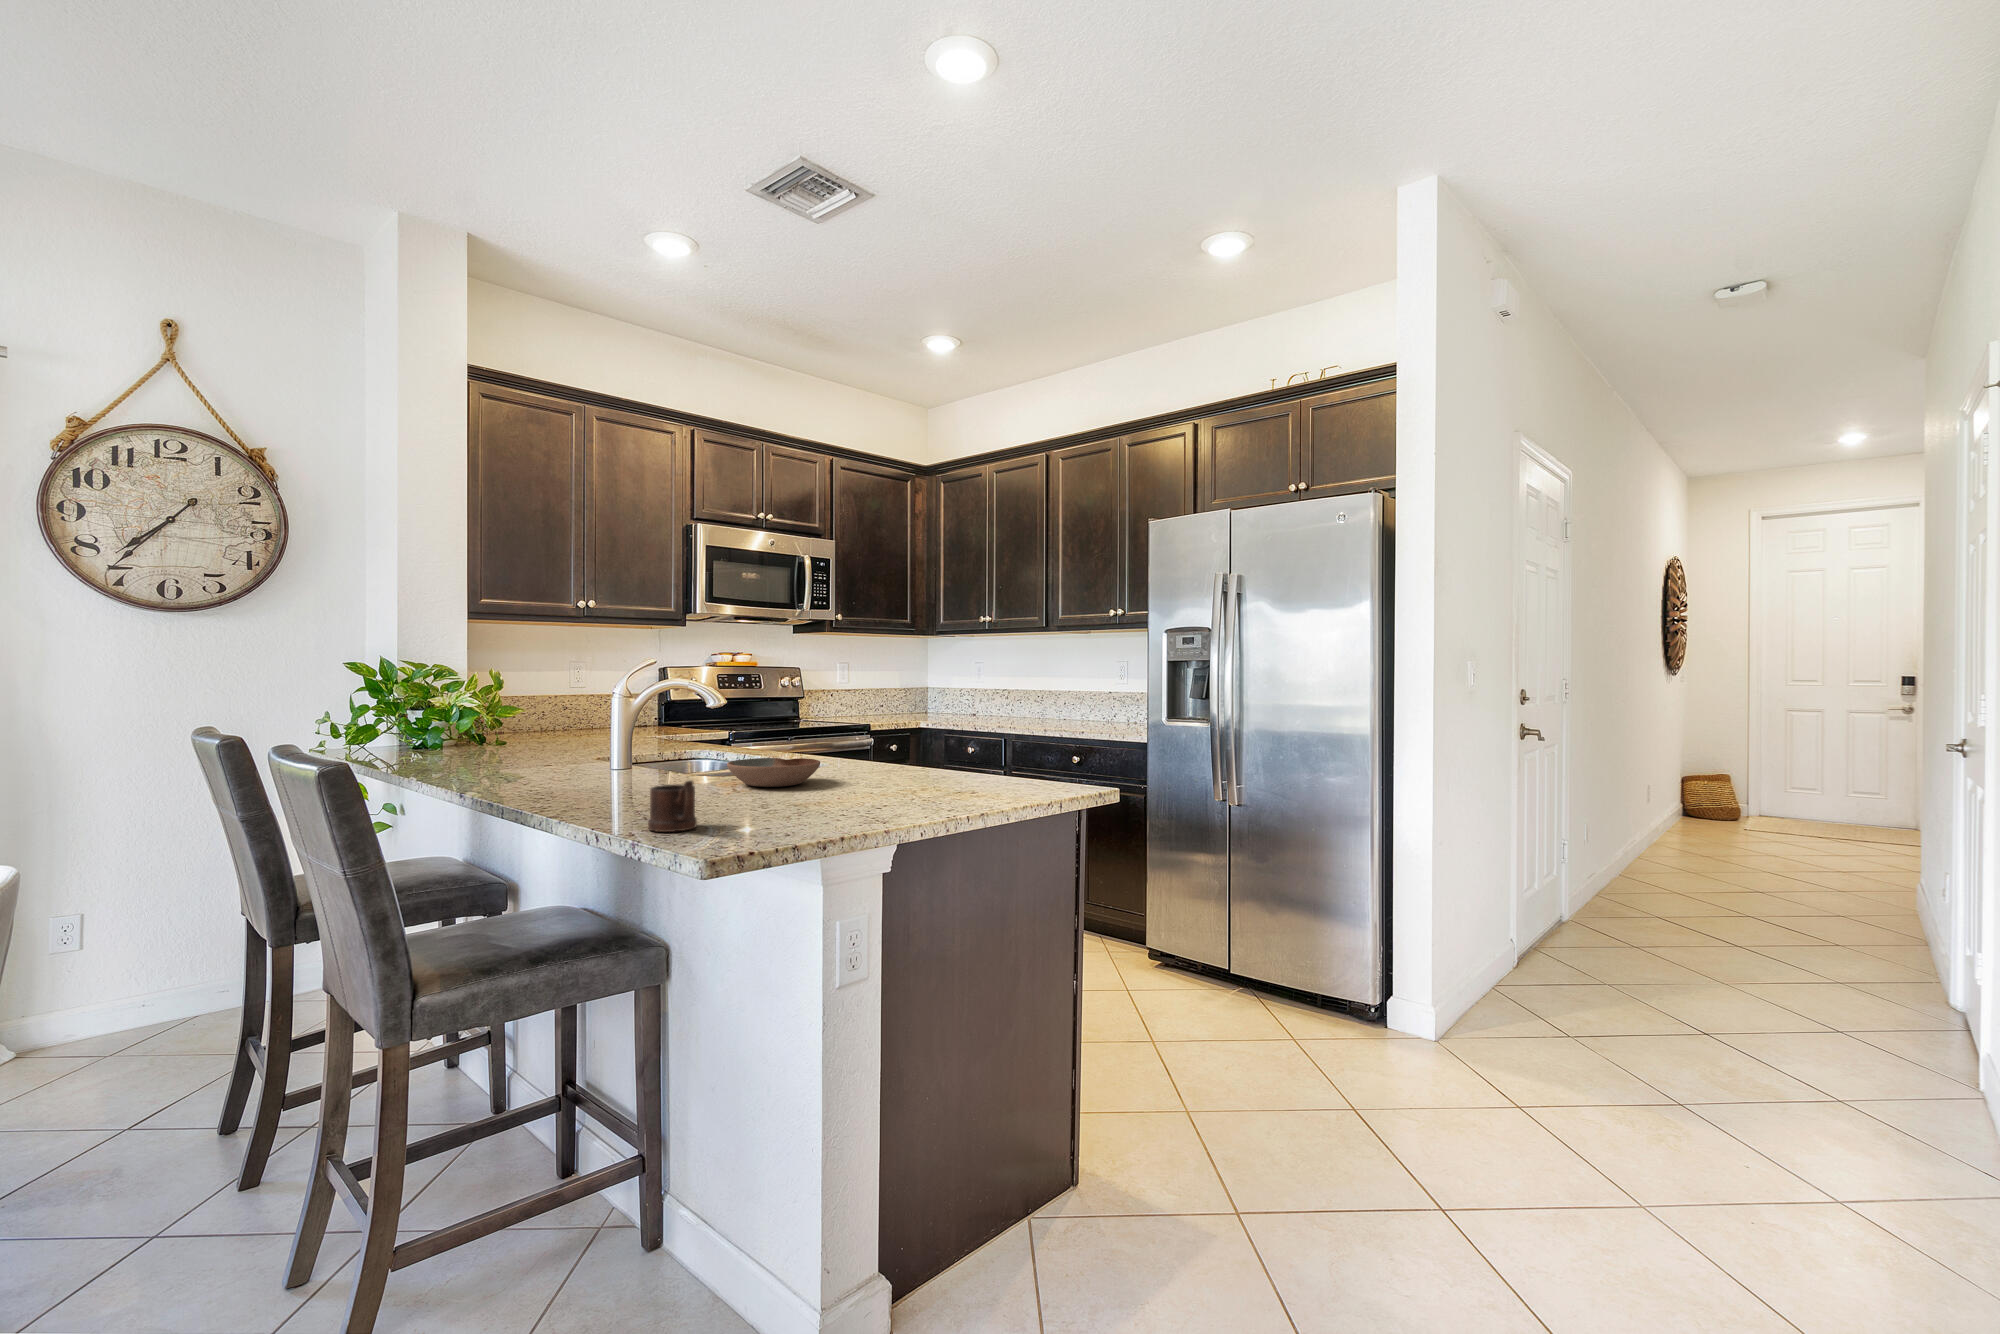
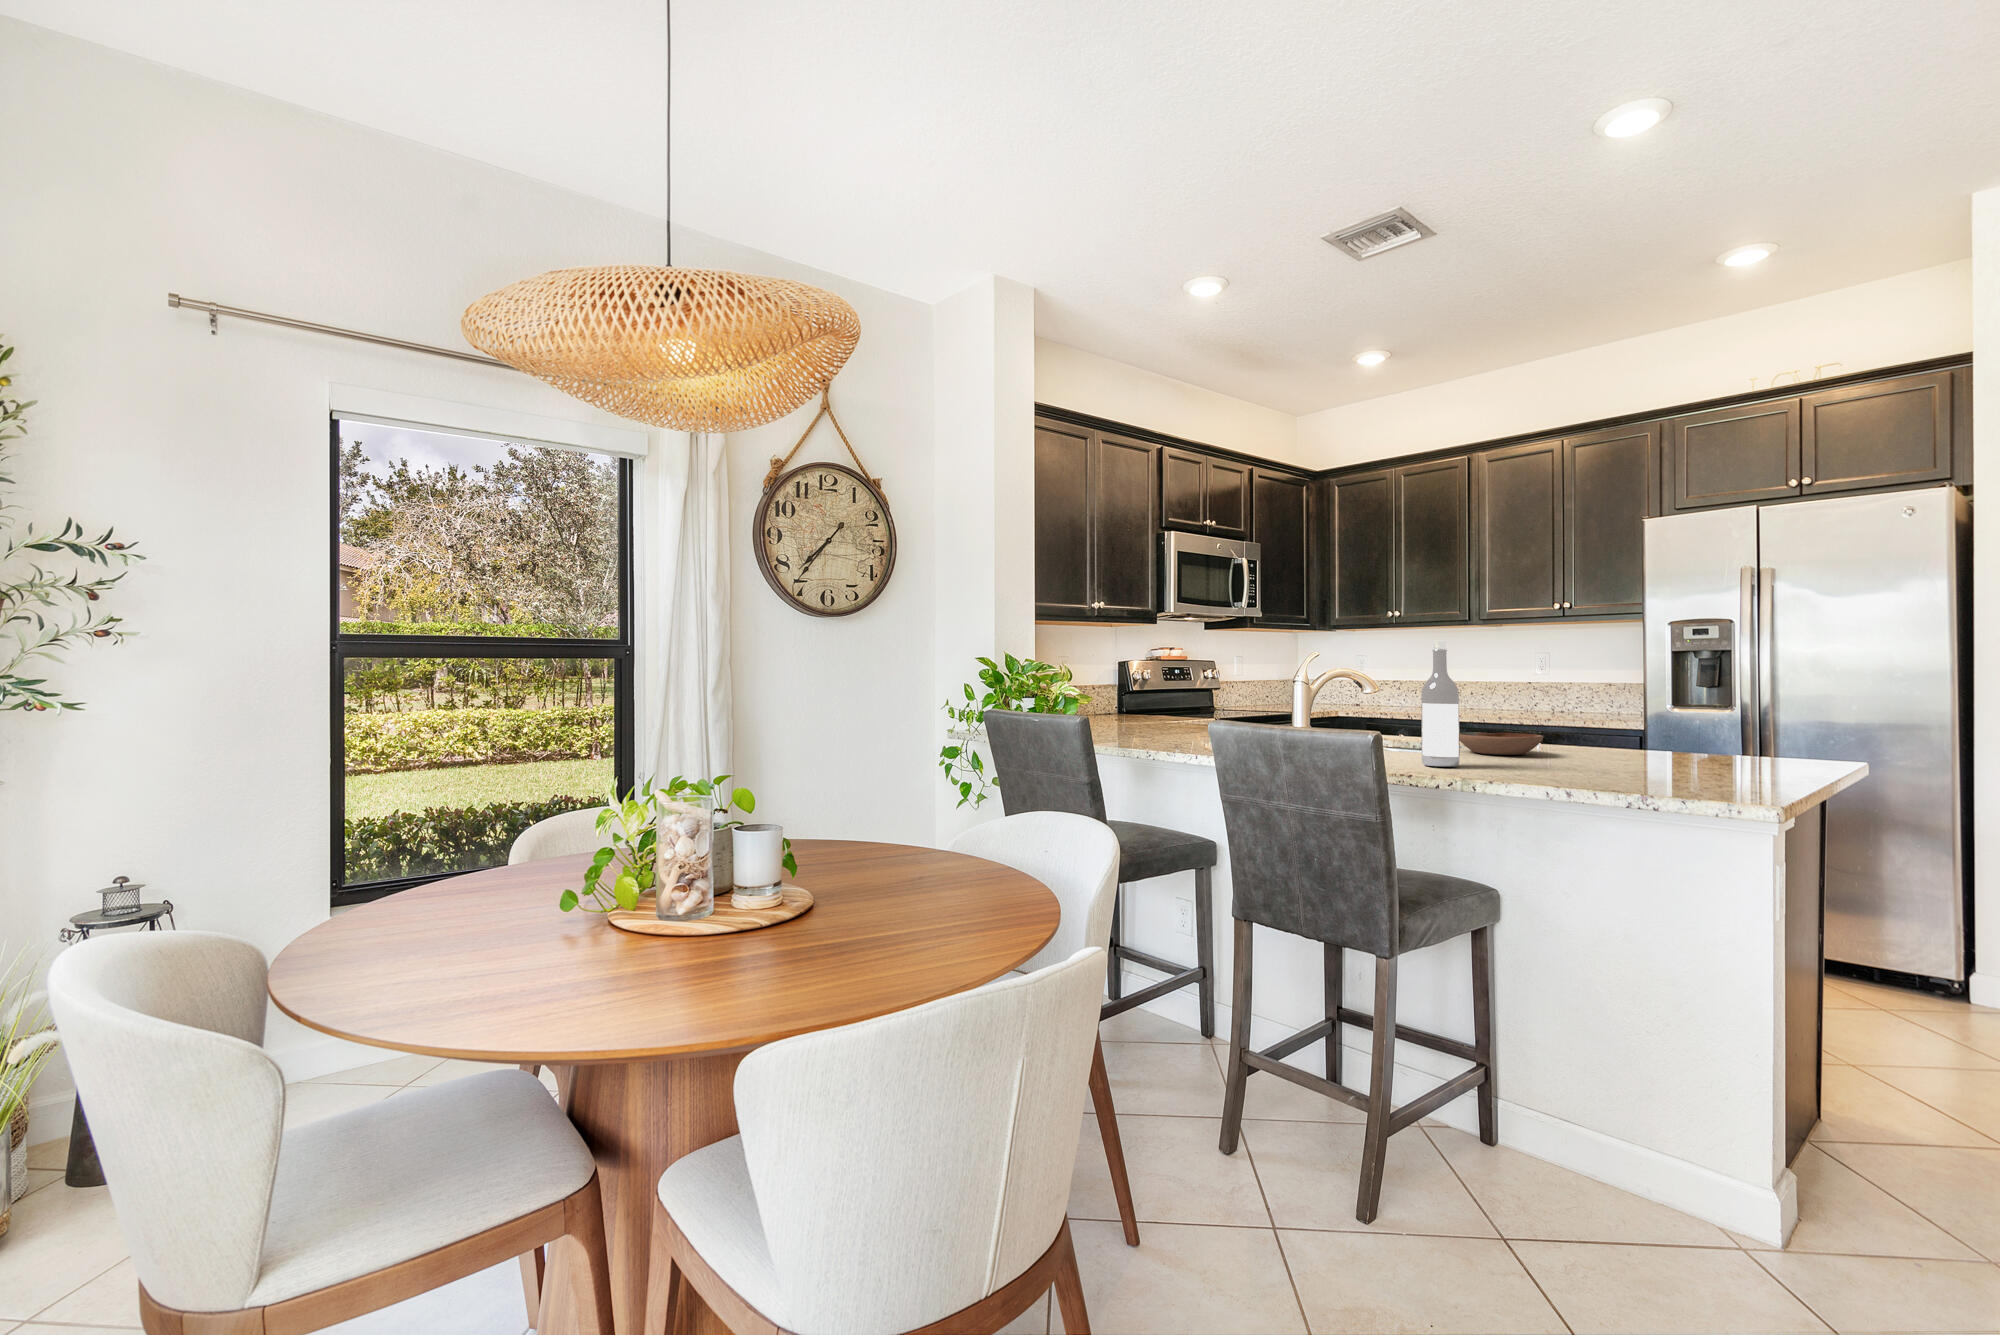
wine bottle: none [583,653,630,809] -> present [1421,641,1460,767]
mug: present [648,781,697,832] -> none [1544,739,1606,781]

